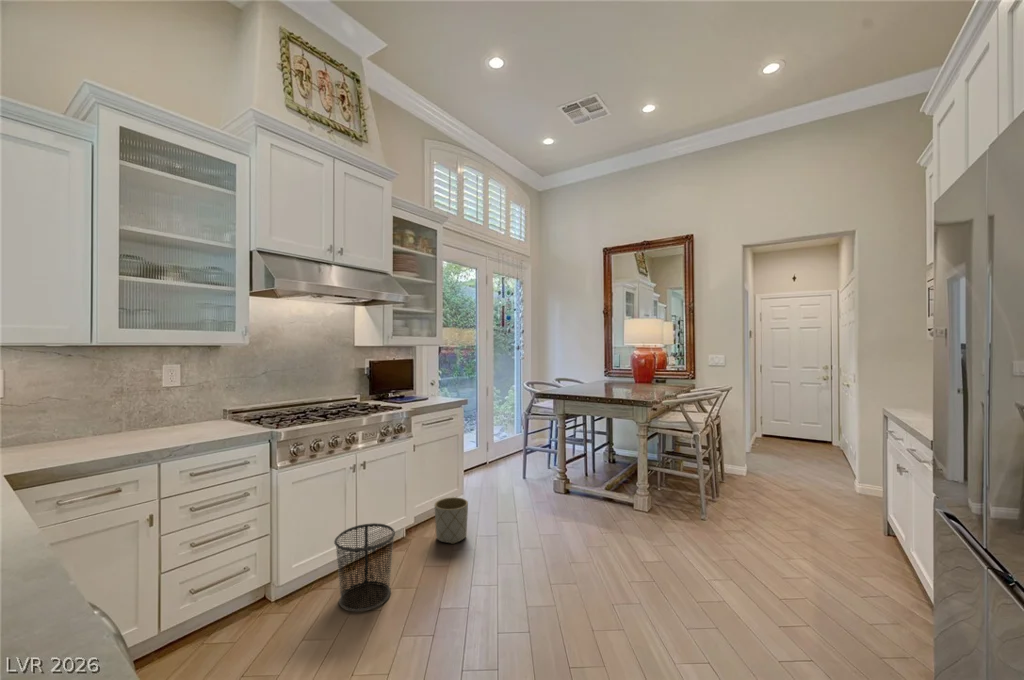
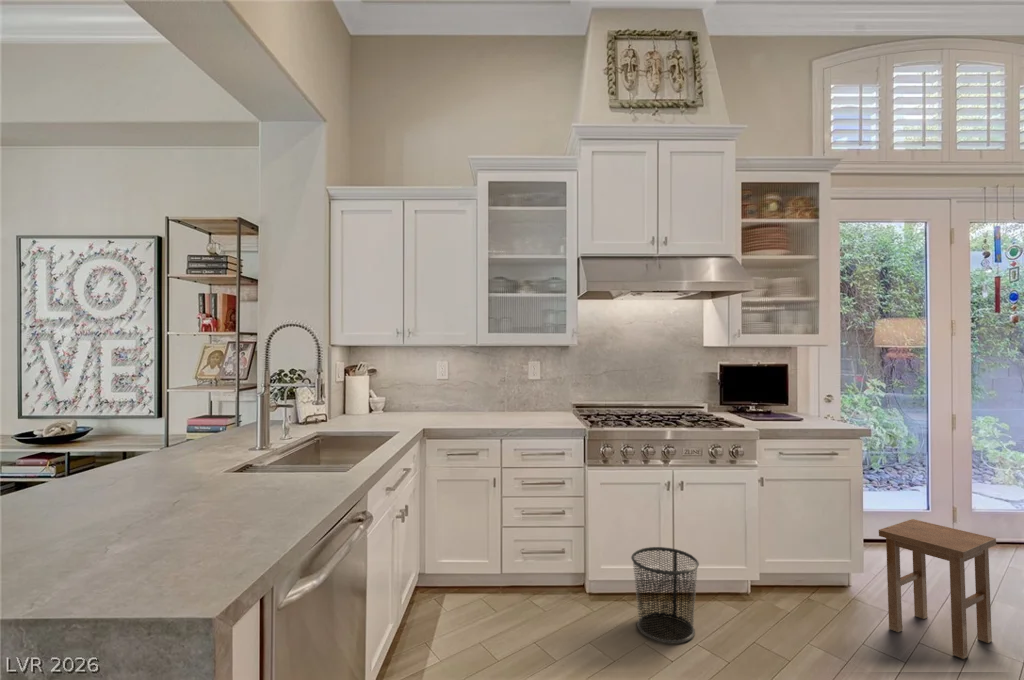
stool: none [486,454,532,529] -> present [879,519,996,659]
planter: present [435,497,468,544] -> none [787,559,841,625]

